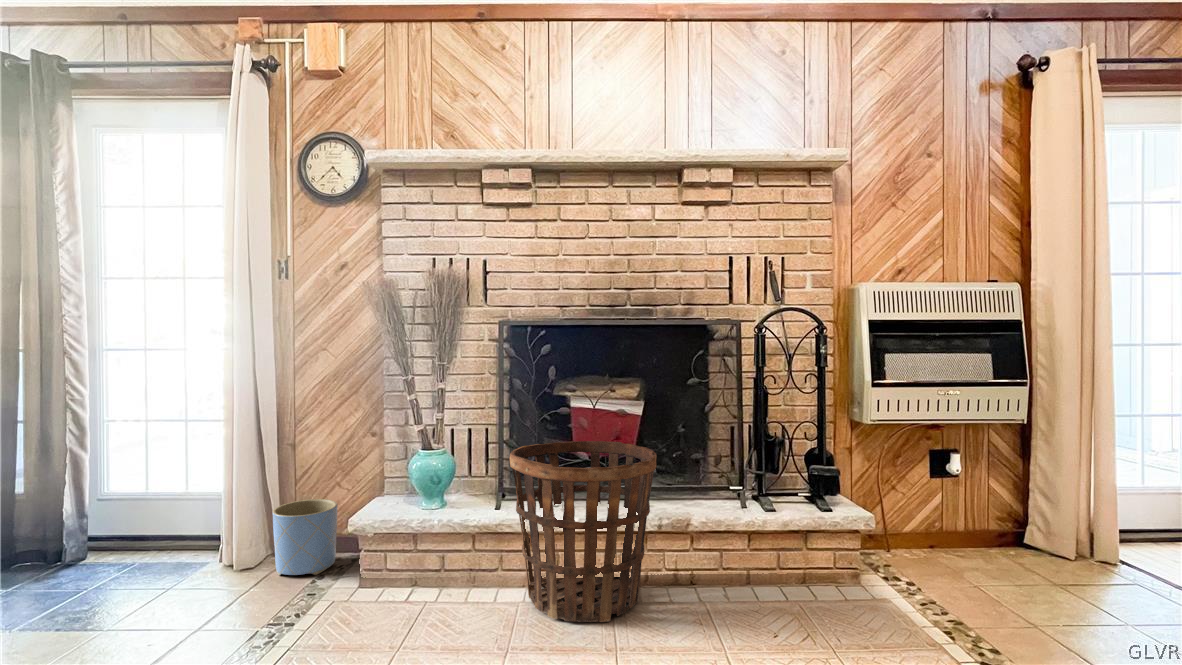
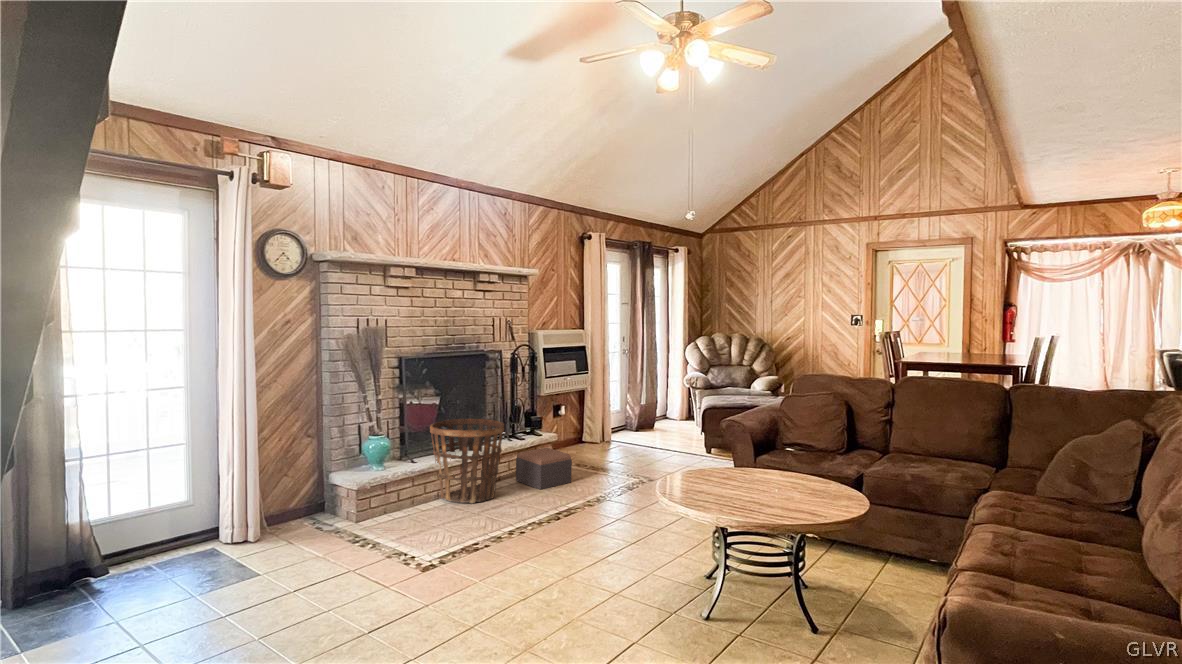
planter: present [273,499,338,576] -> none [268,484,312,536]
footstool: none [722,535,835,648] -> present [516,448,572,490]

